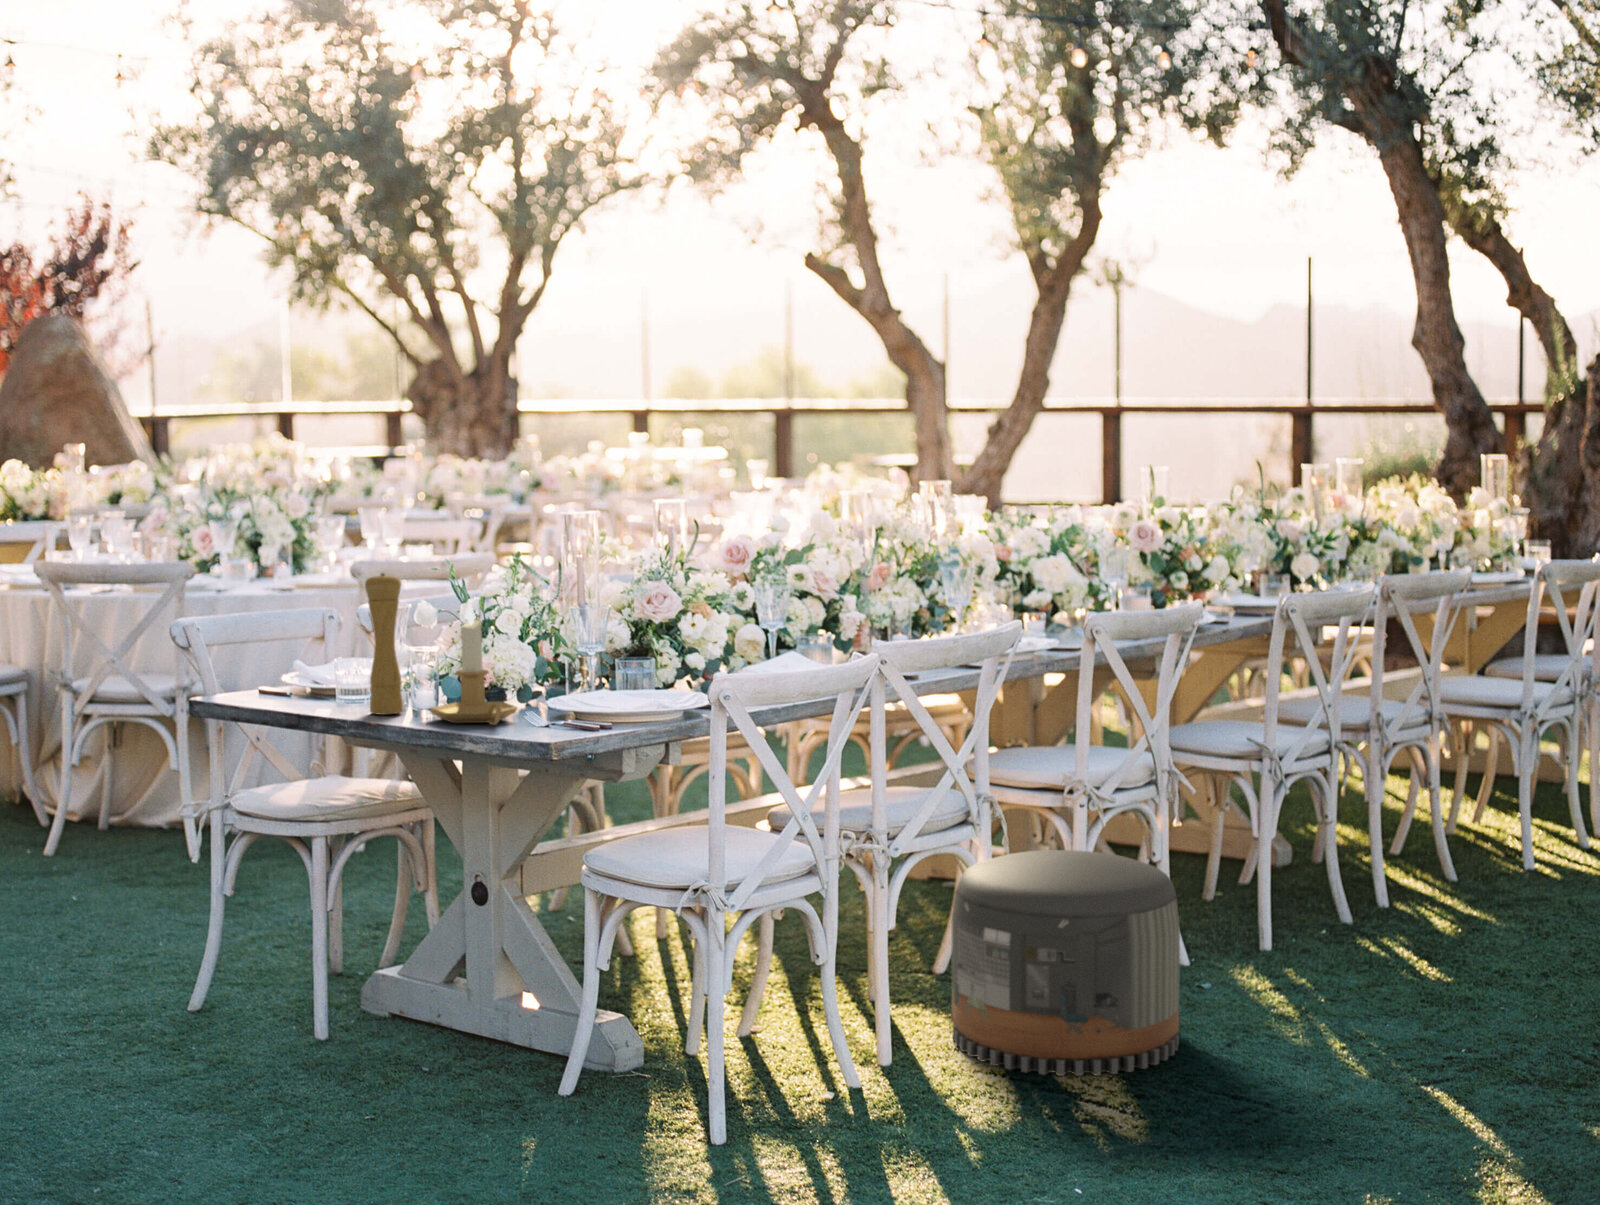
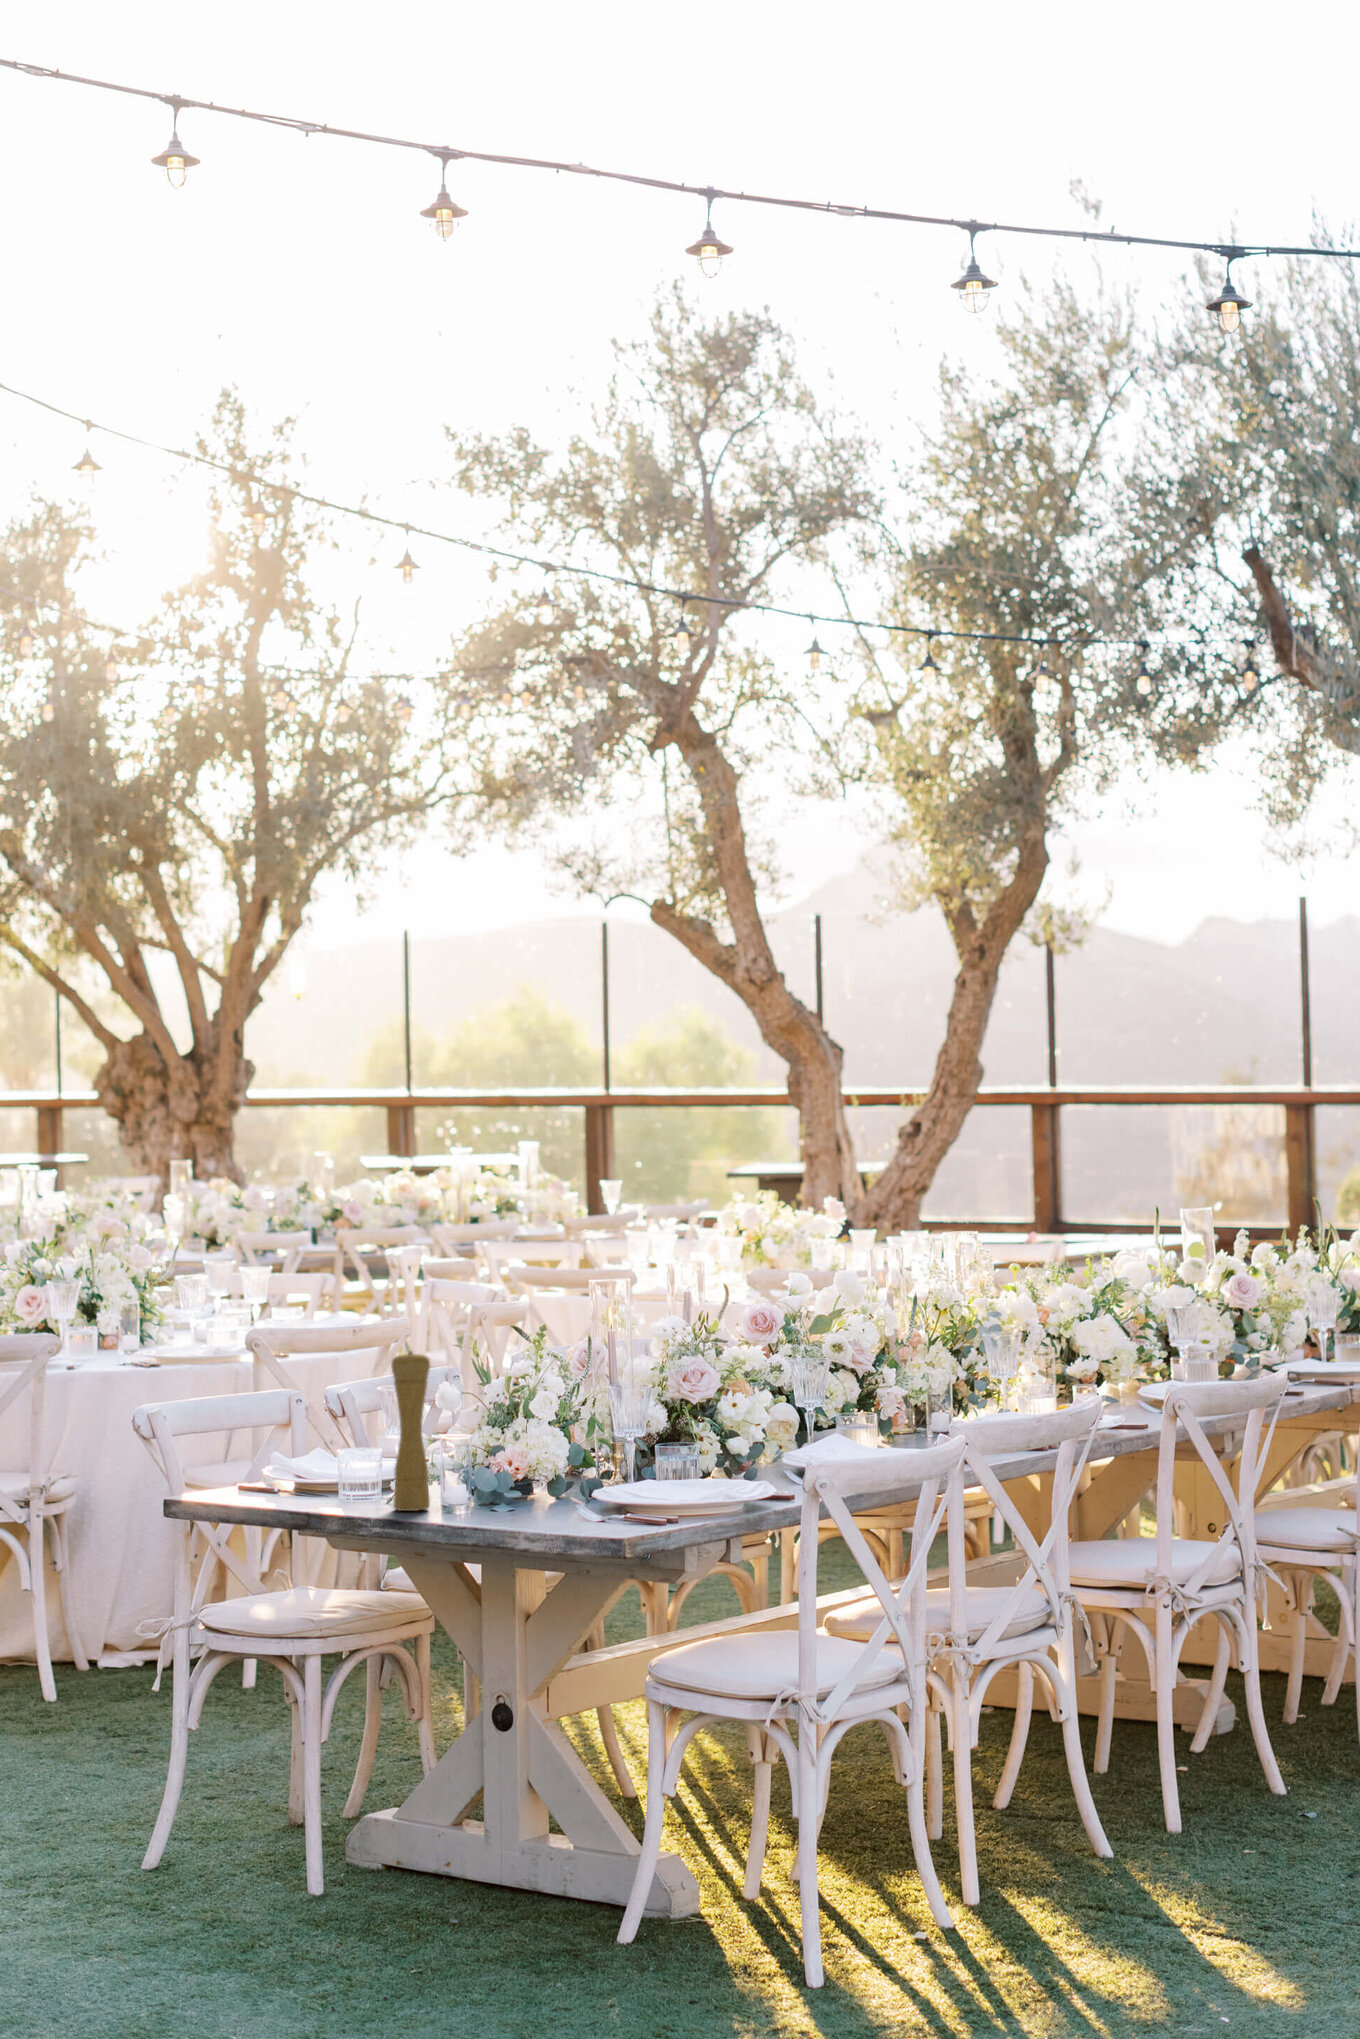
candlestick: present [429,603,517,725] -> none [464,1381,563,1520]
pouf: present [951,850,1180,1076] -> none [1037,1657,1297,1914]

